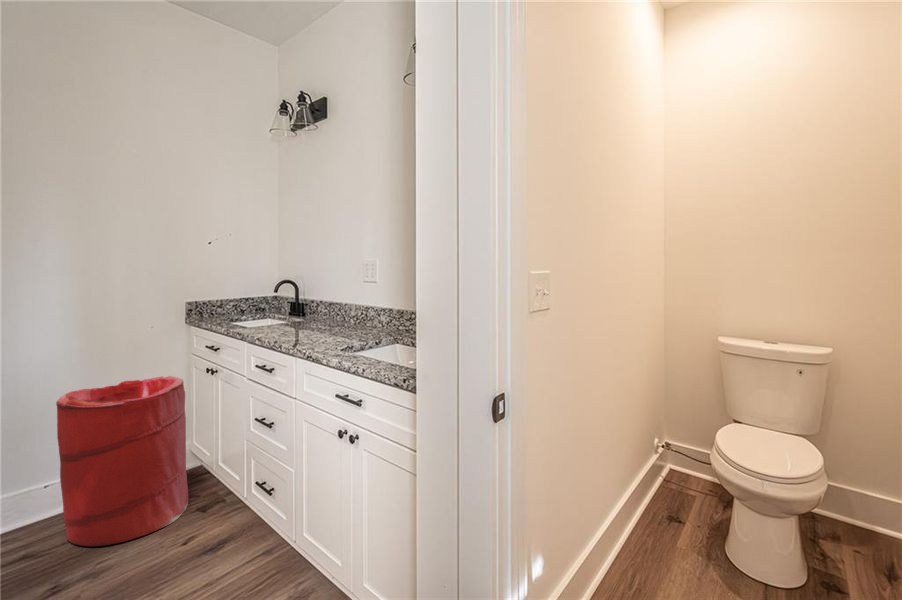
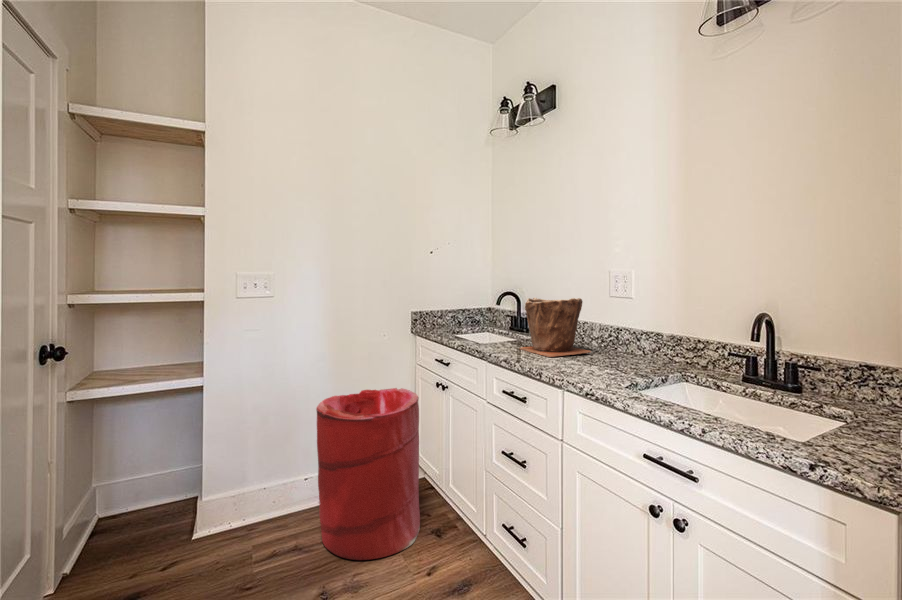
plant pot: none [283,285,344,335] -> present [519,298,591,357]

